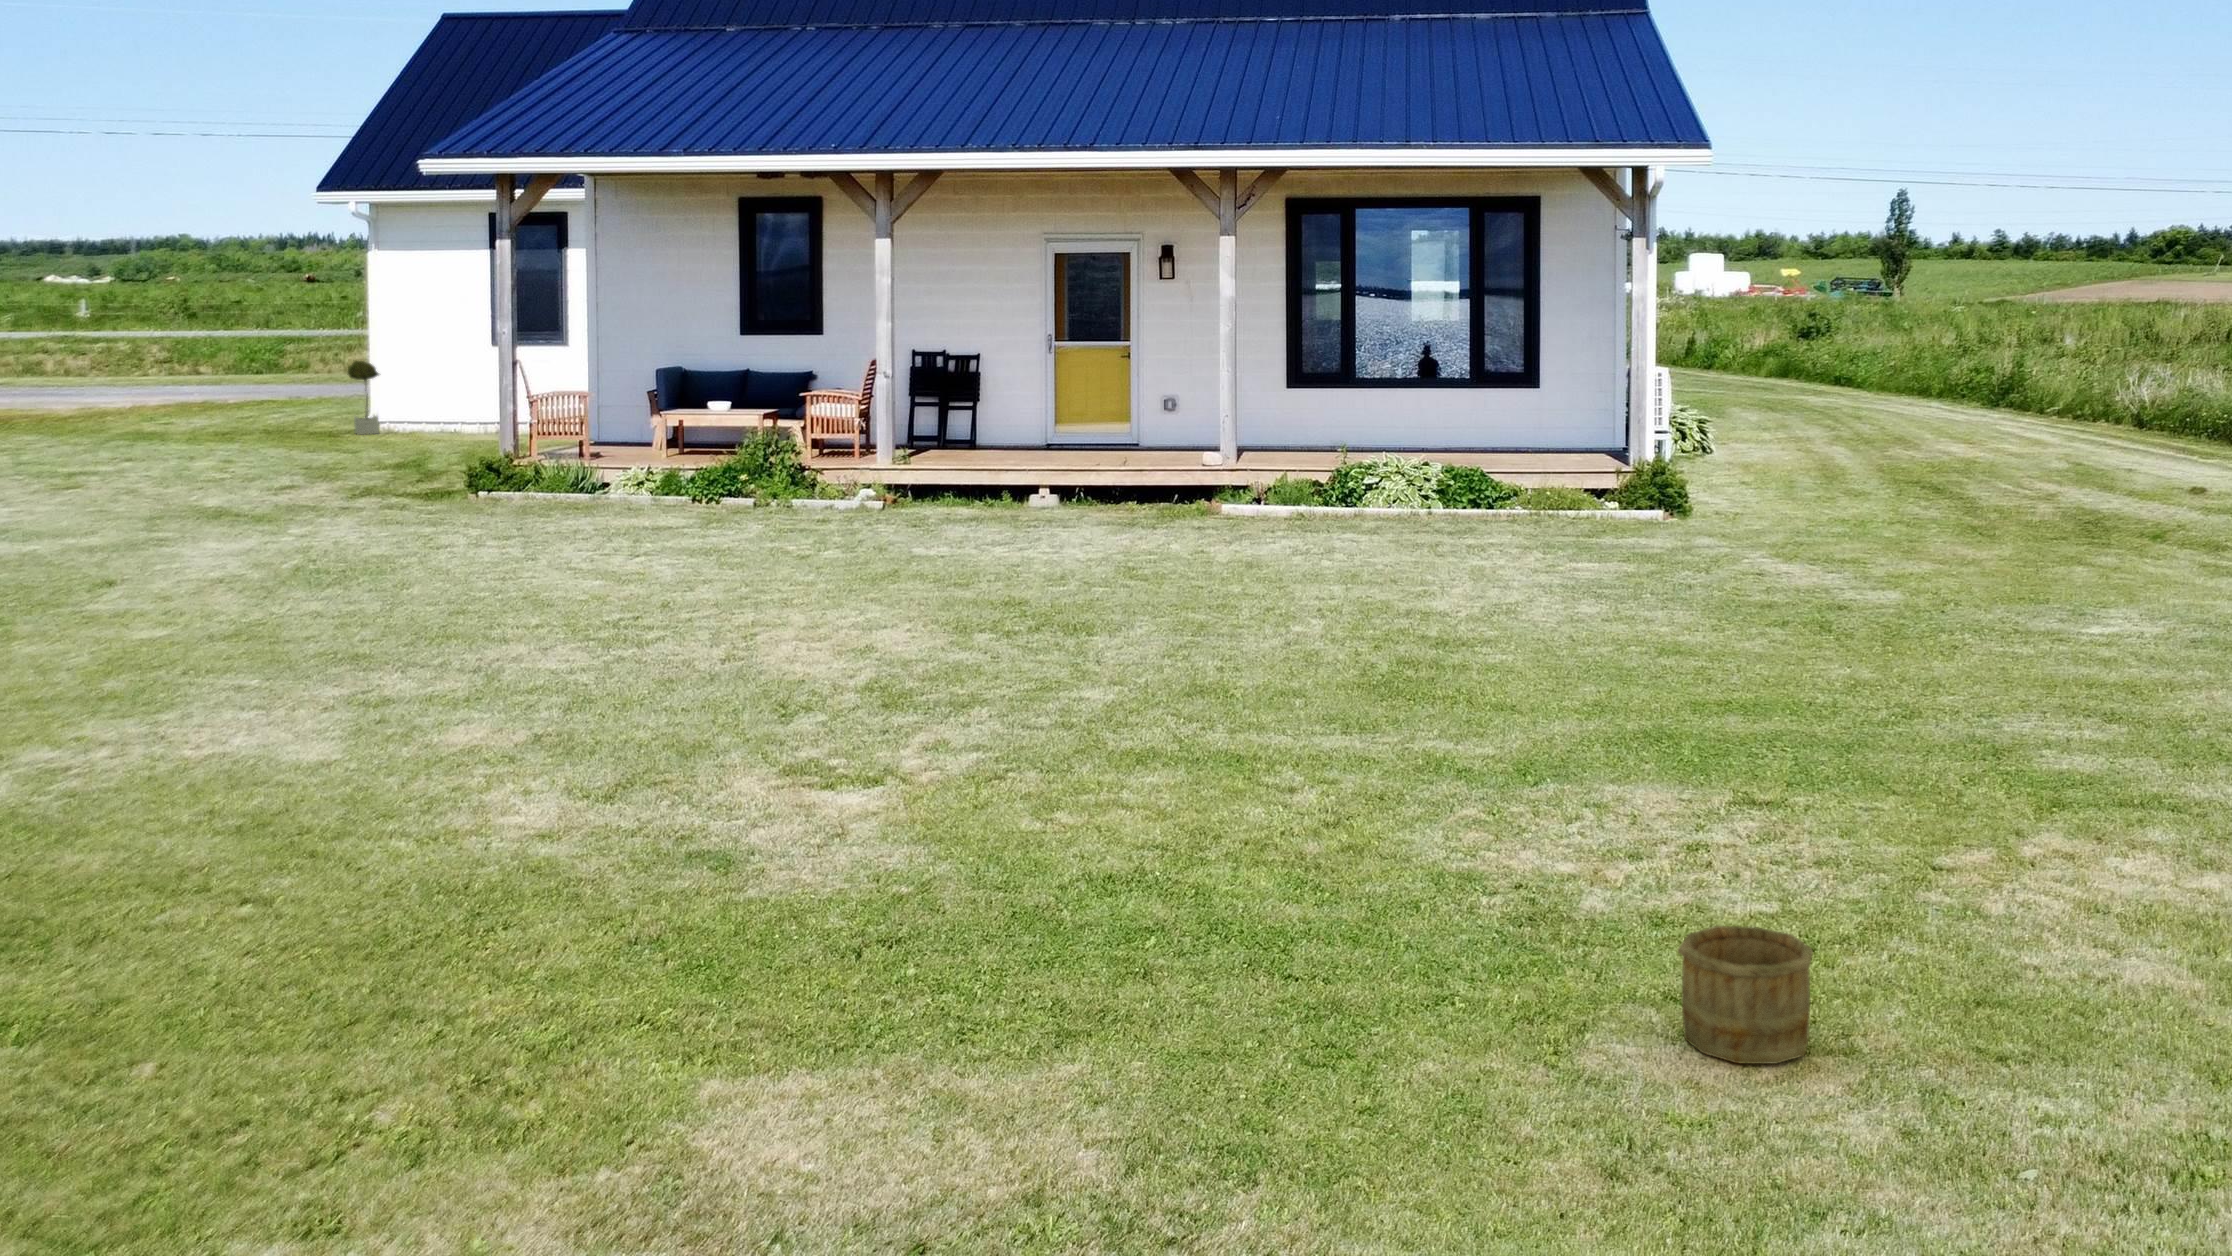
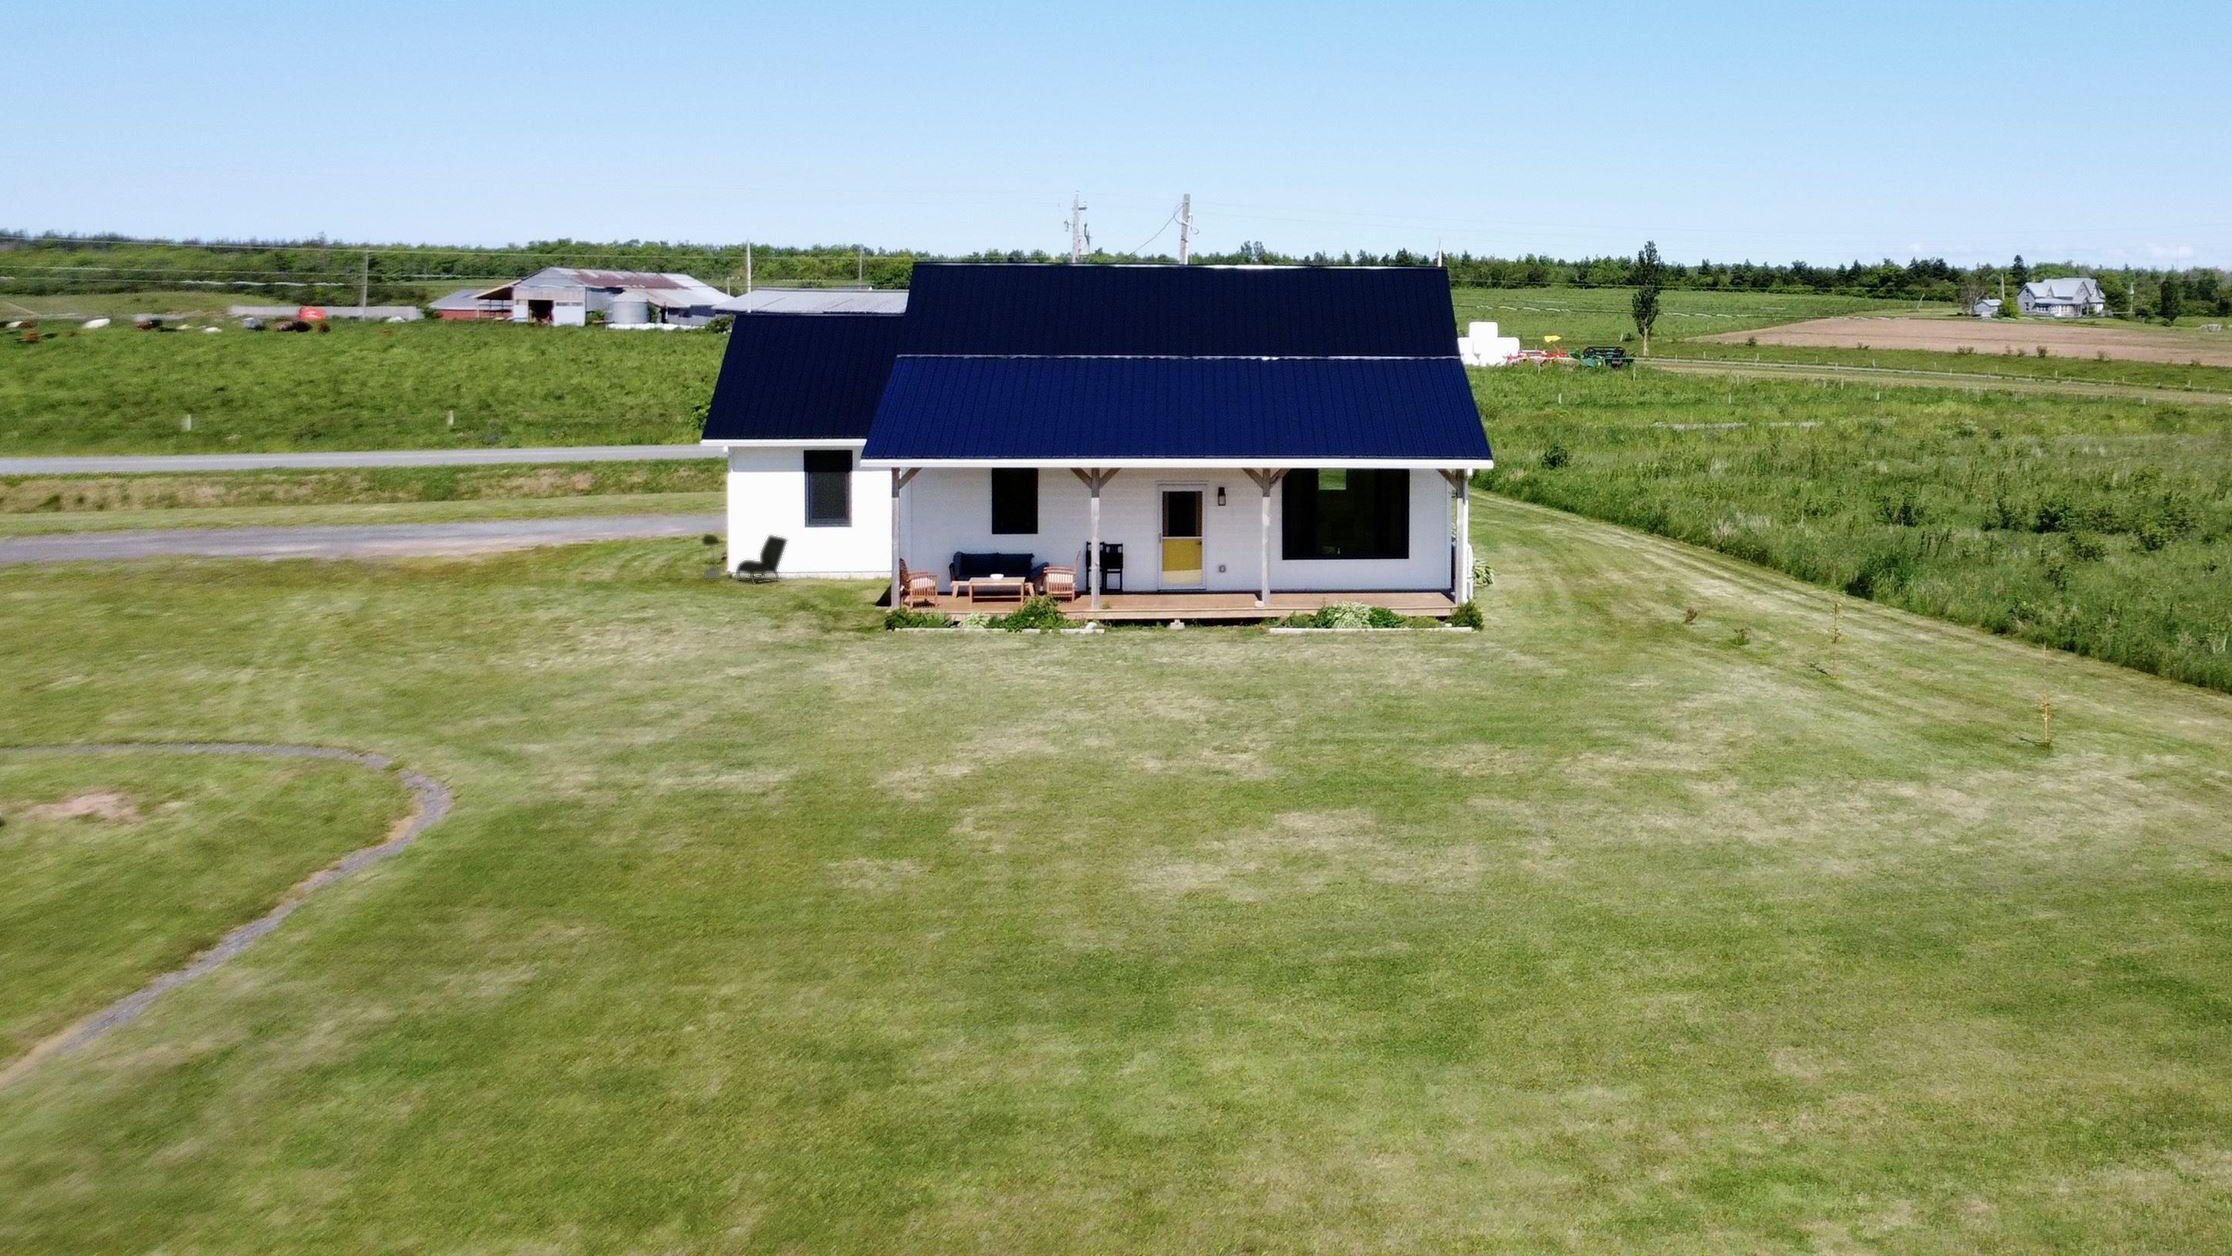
lounge chair: none [393,362,475,441] -> present [736,535,787,584]
wooden bucket: present [1678,926,1813,1064] -> none [1487,774,1516,803]

